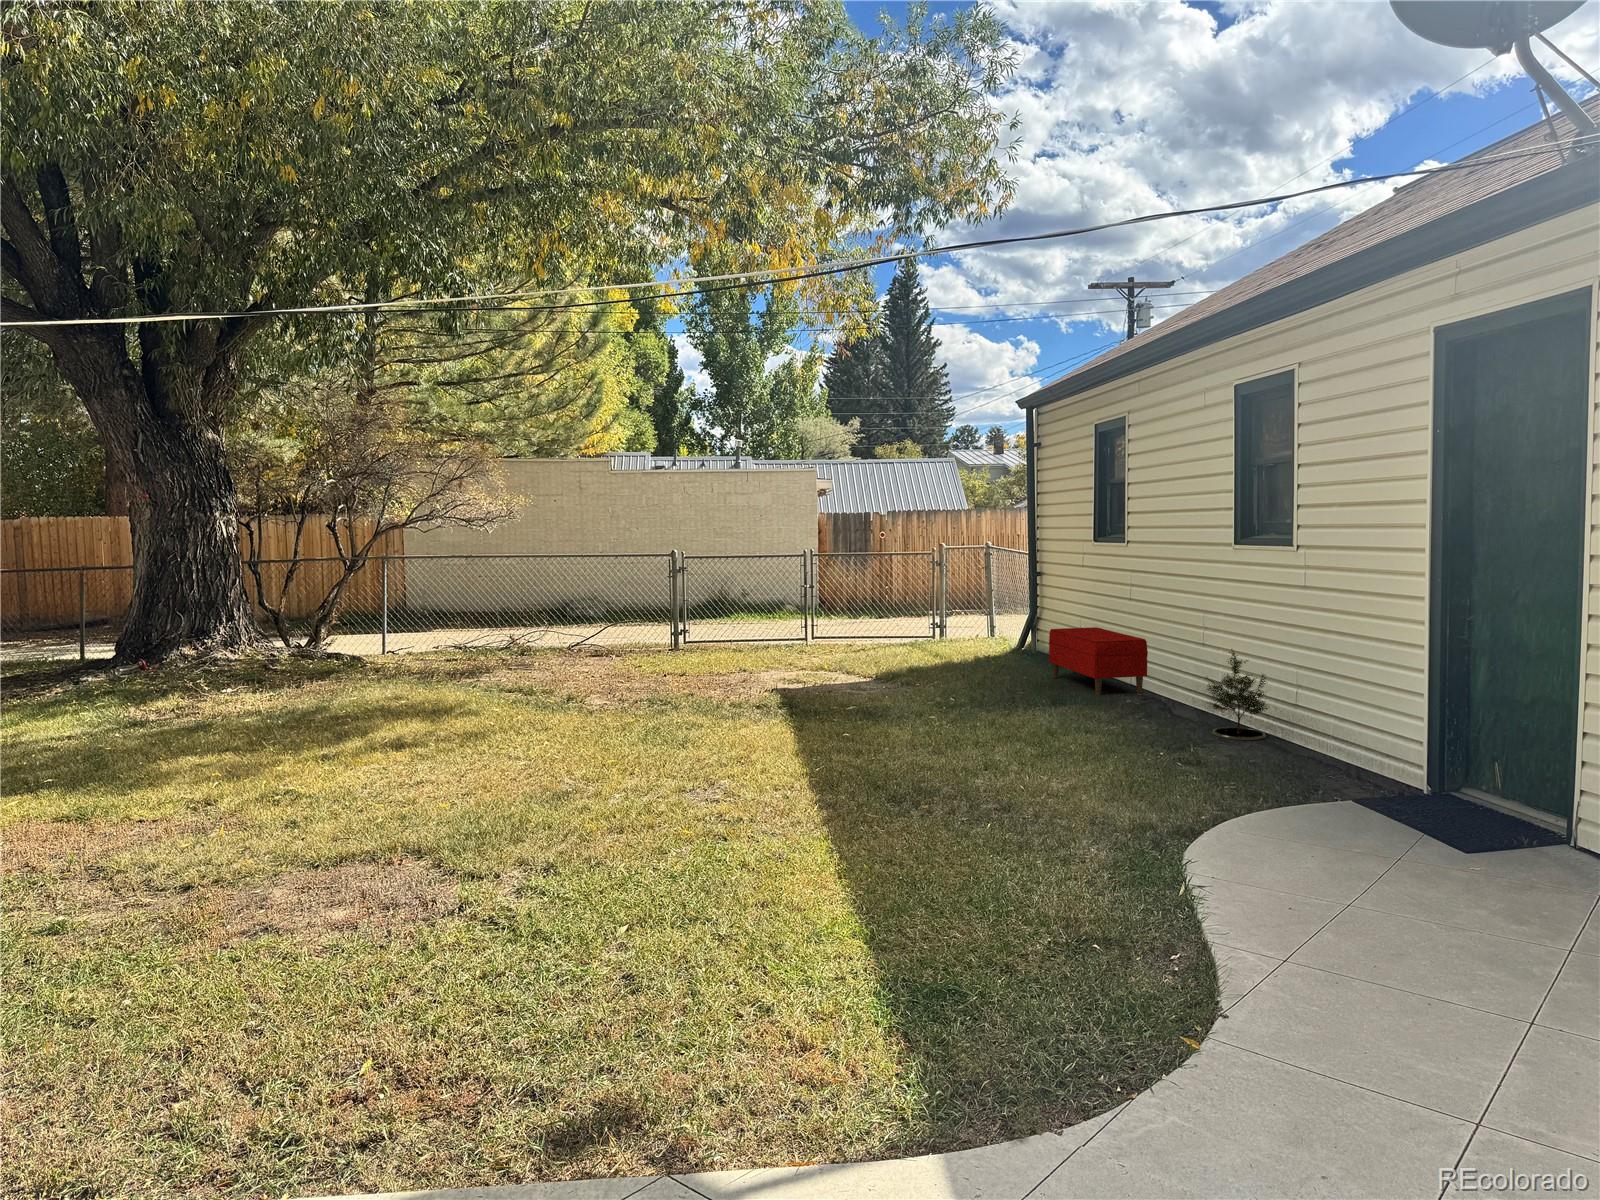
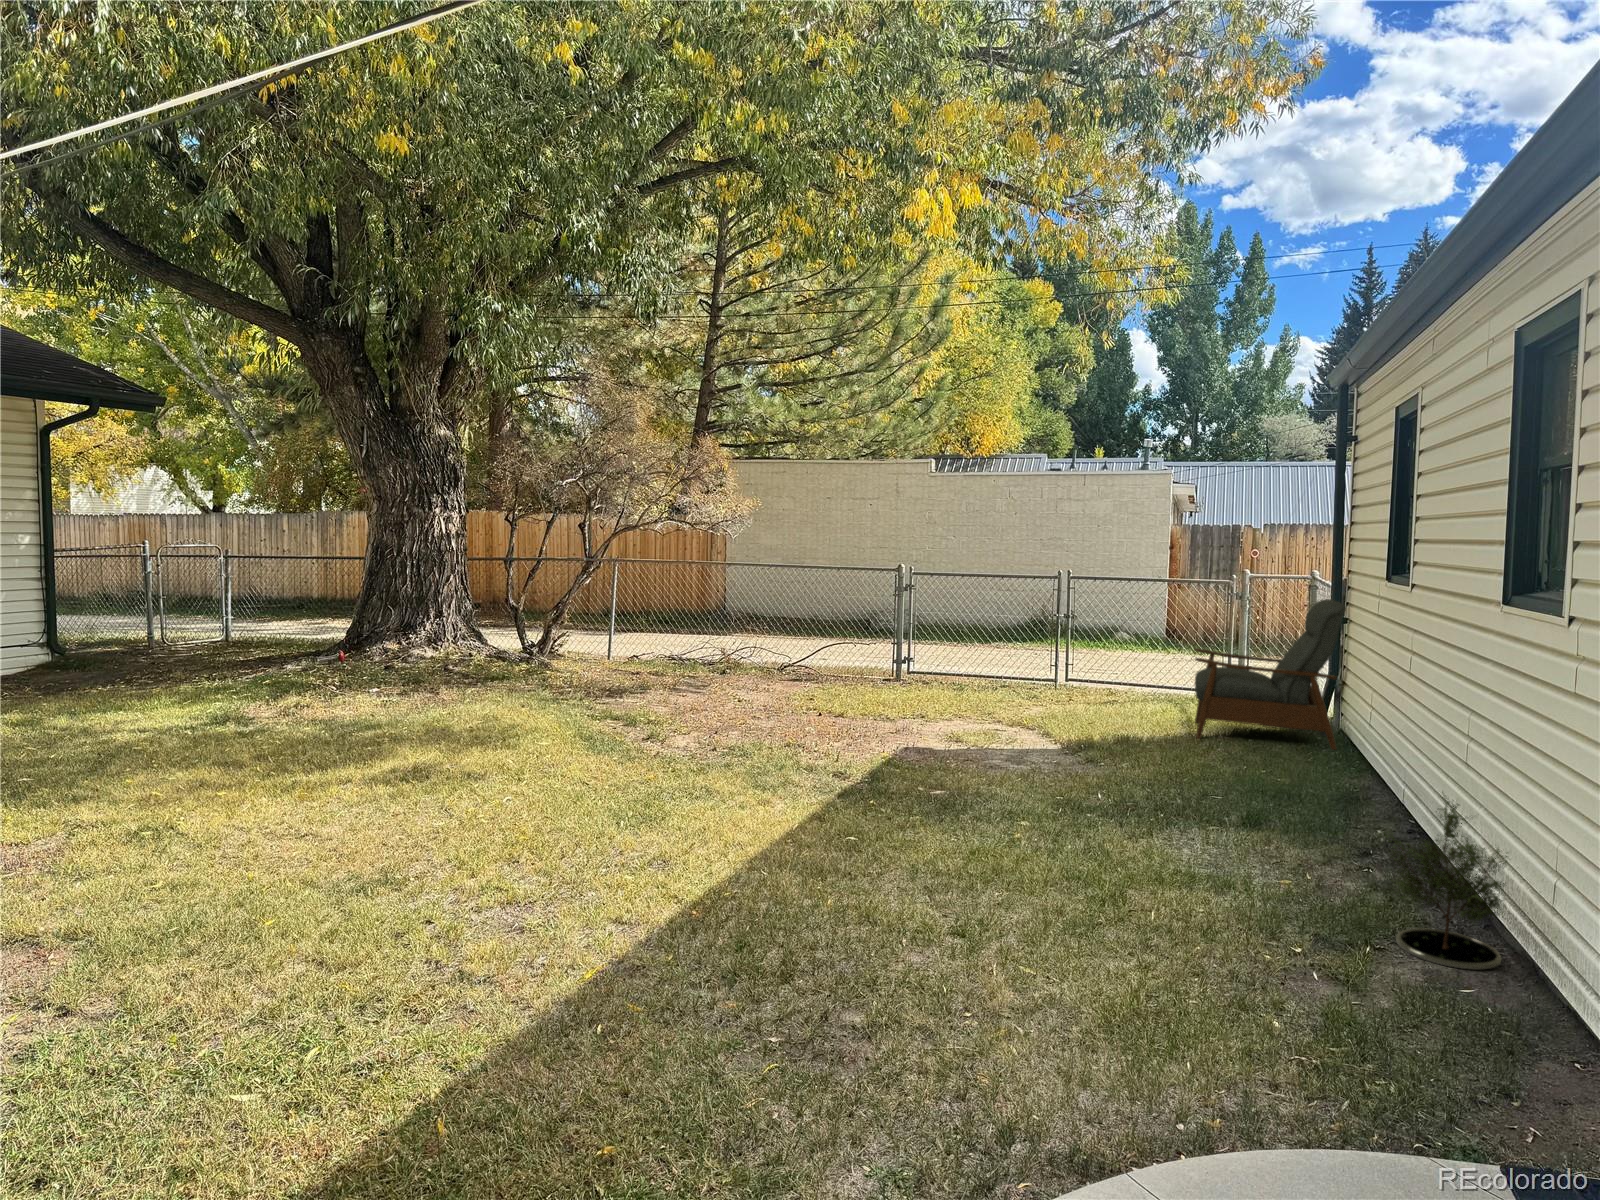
chair: none [939,558,1045,661] -> present [1194,599,1346,750]
bench: present [1049,627,1148,695] -> none [1285,710,1410,834]

